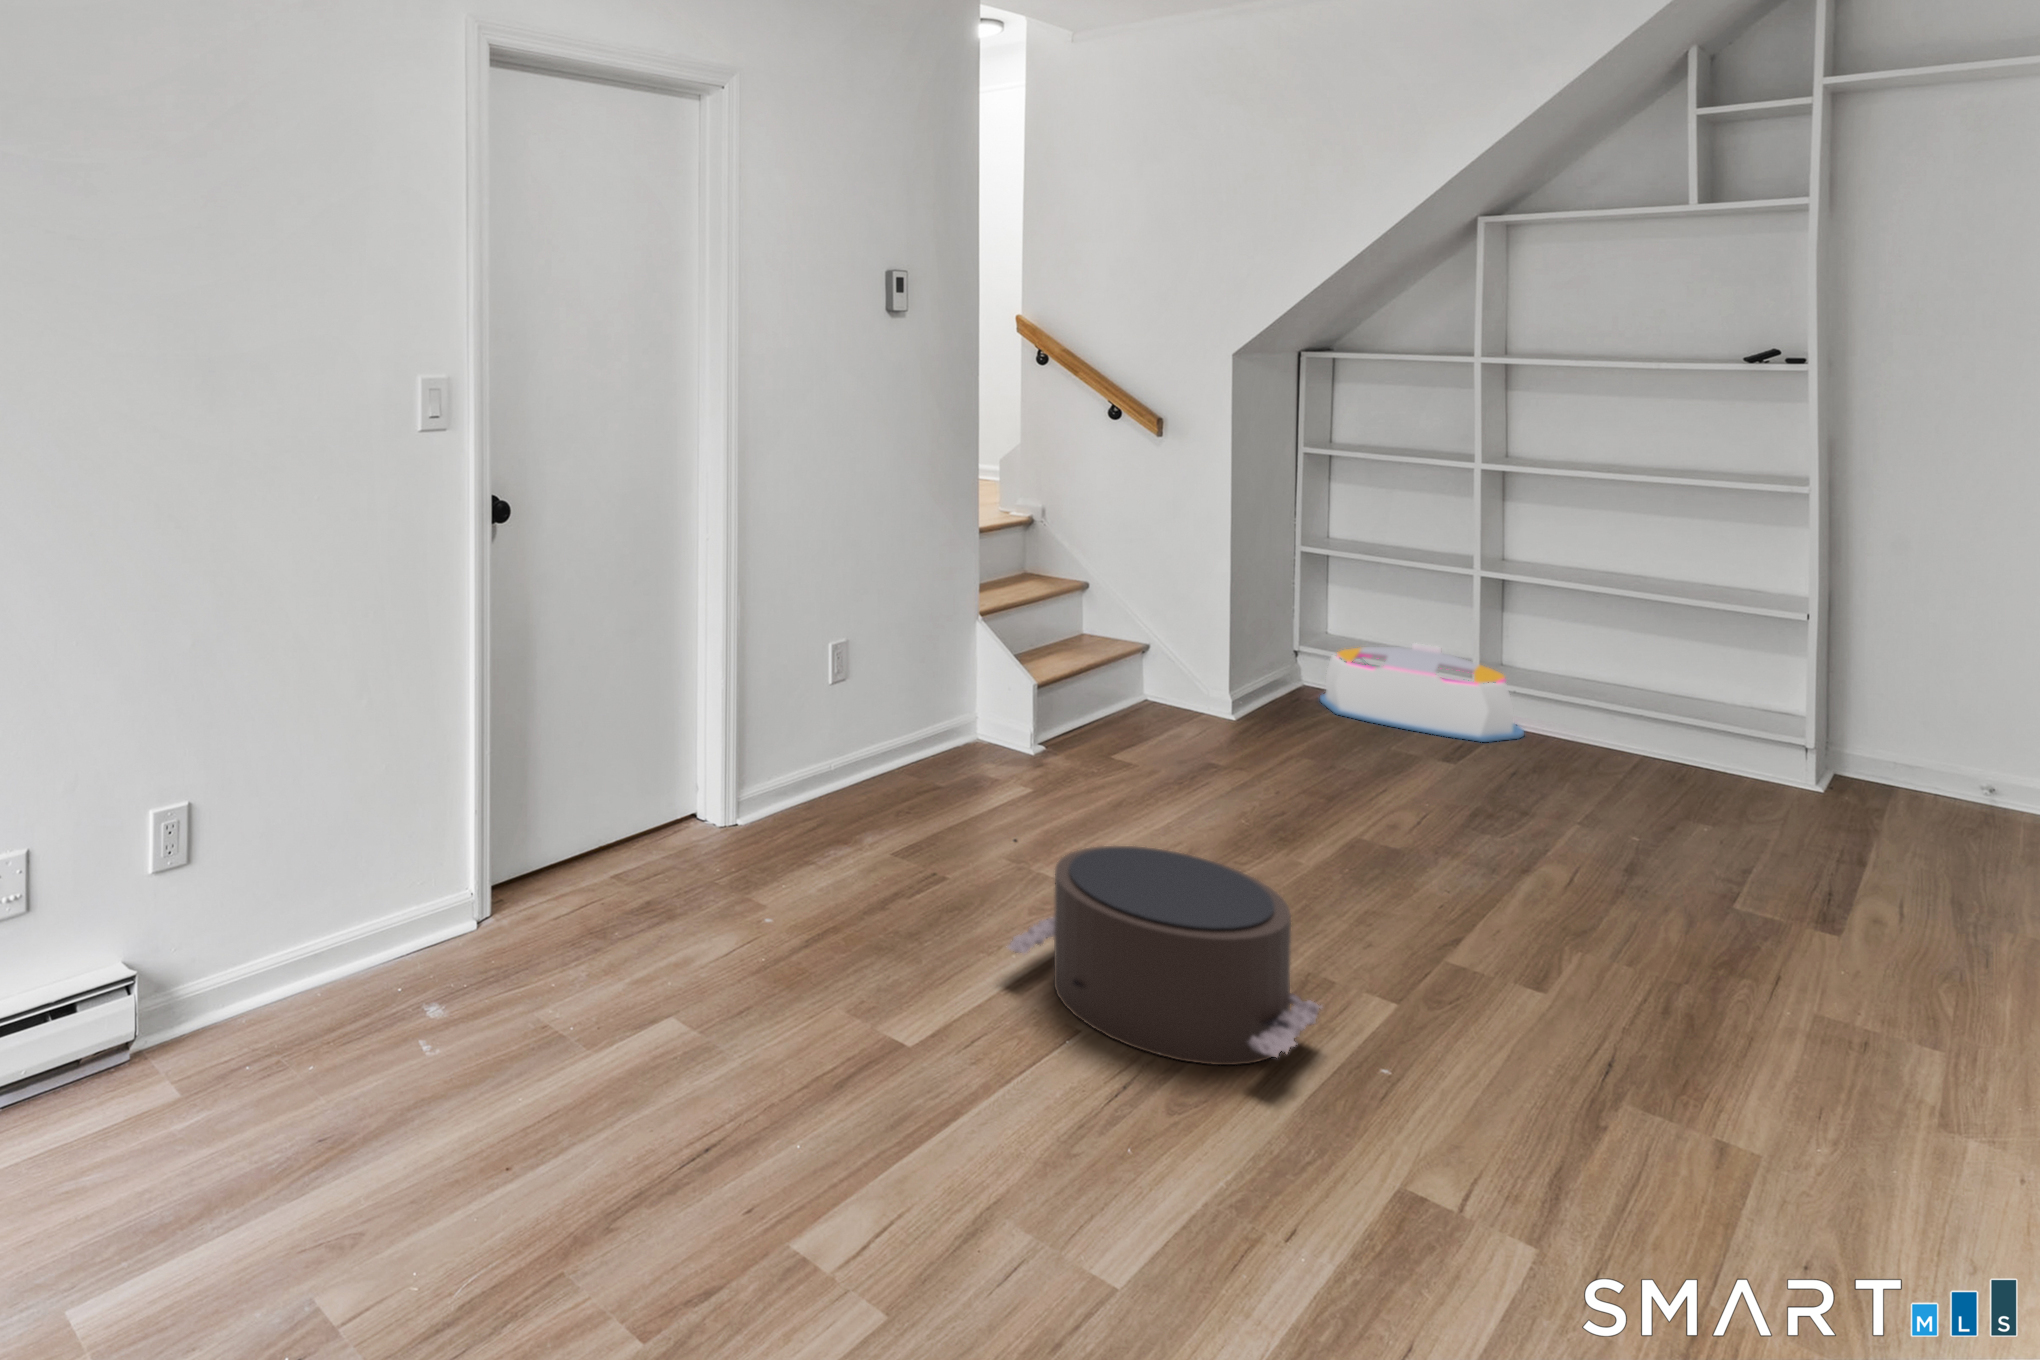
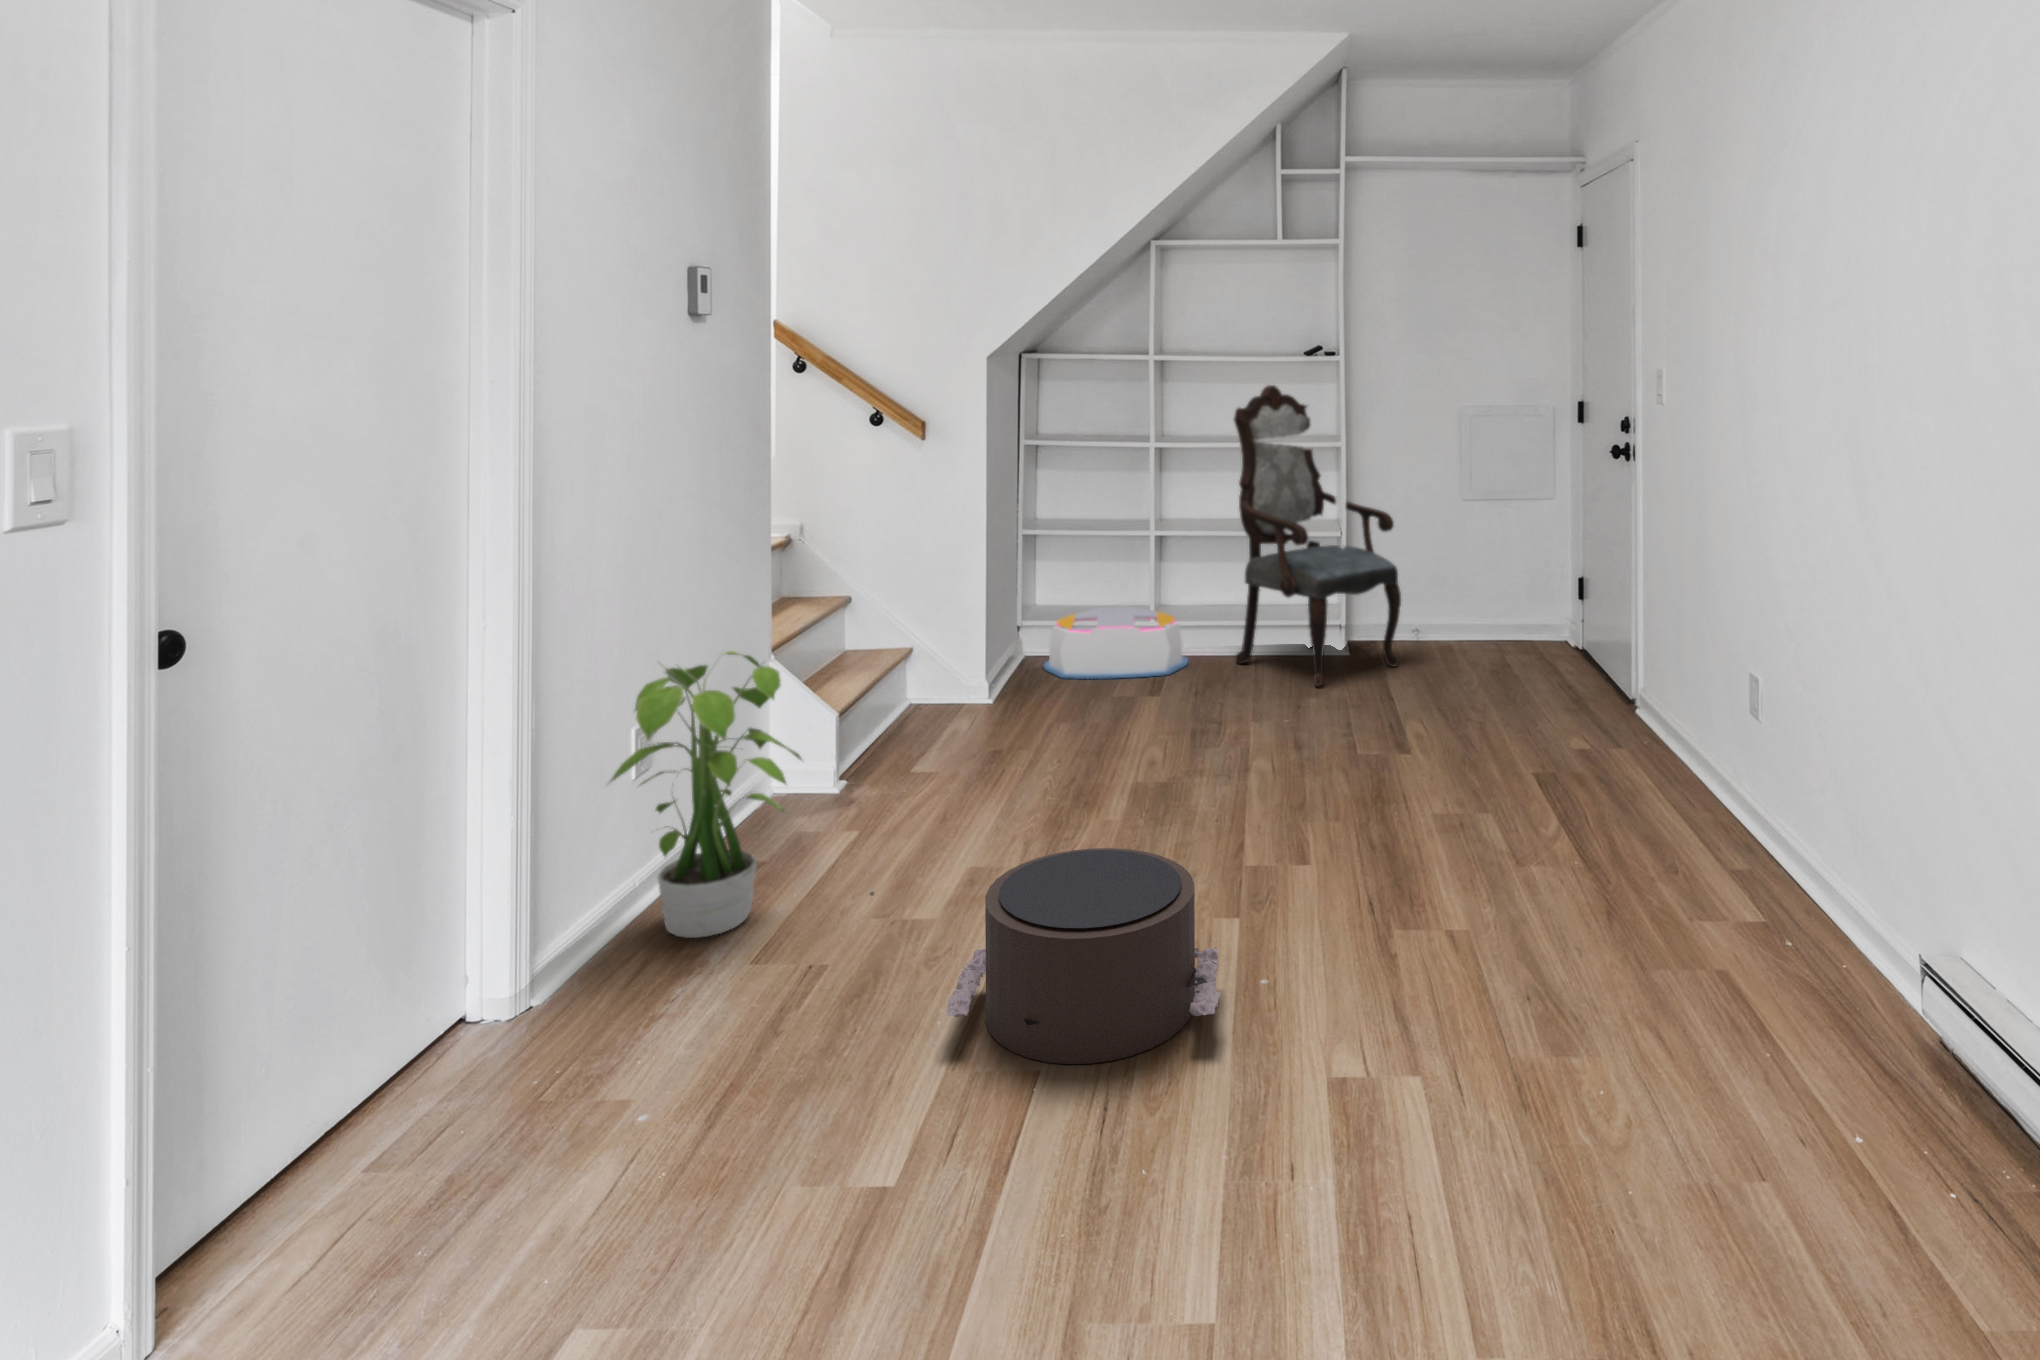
armchair: none [1599,401,1911,818] -> present [1234,385,1401,686]
potted plant: none [797,592,957,828] -> present [609,651,802,938]

